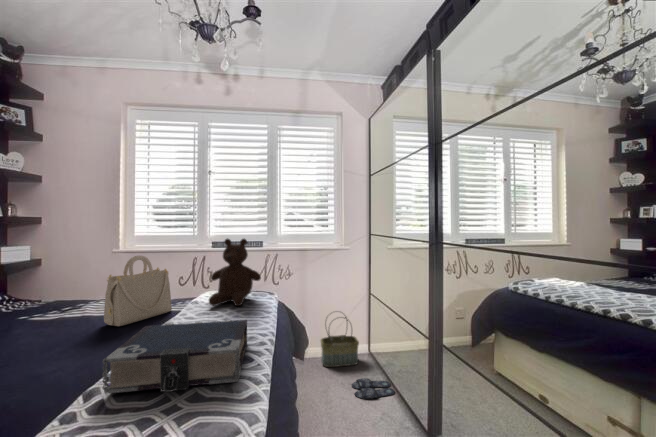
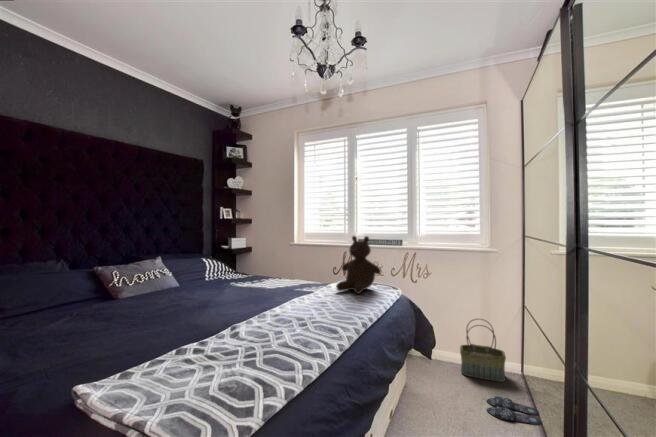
handbag: present [104,256,172,326] -> none [267,246,311,296]
book: present [102,320,247,394] -> none [240,294,341,342]

